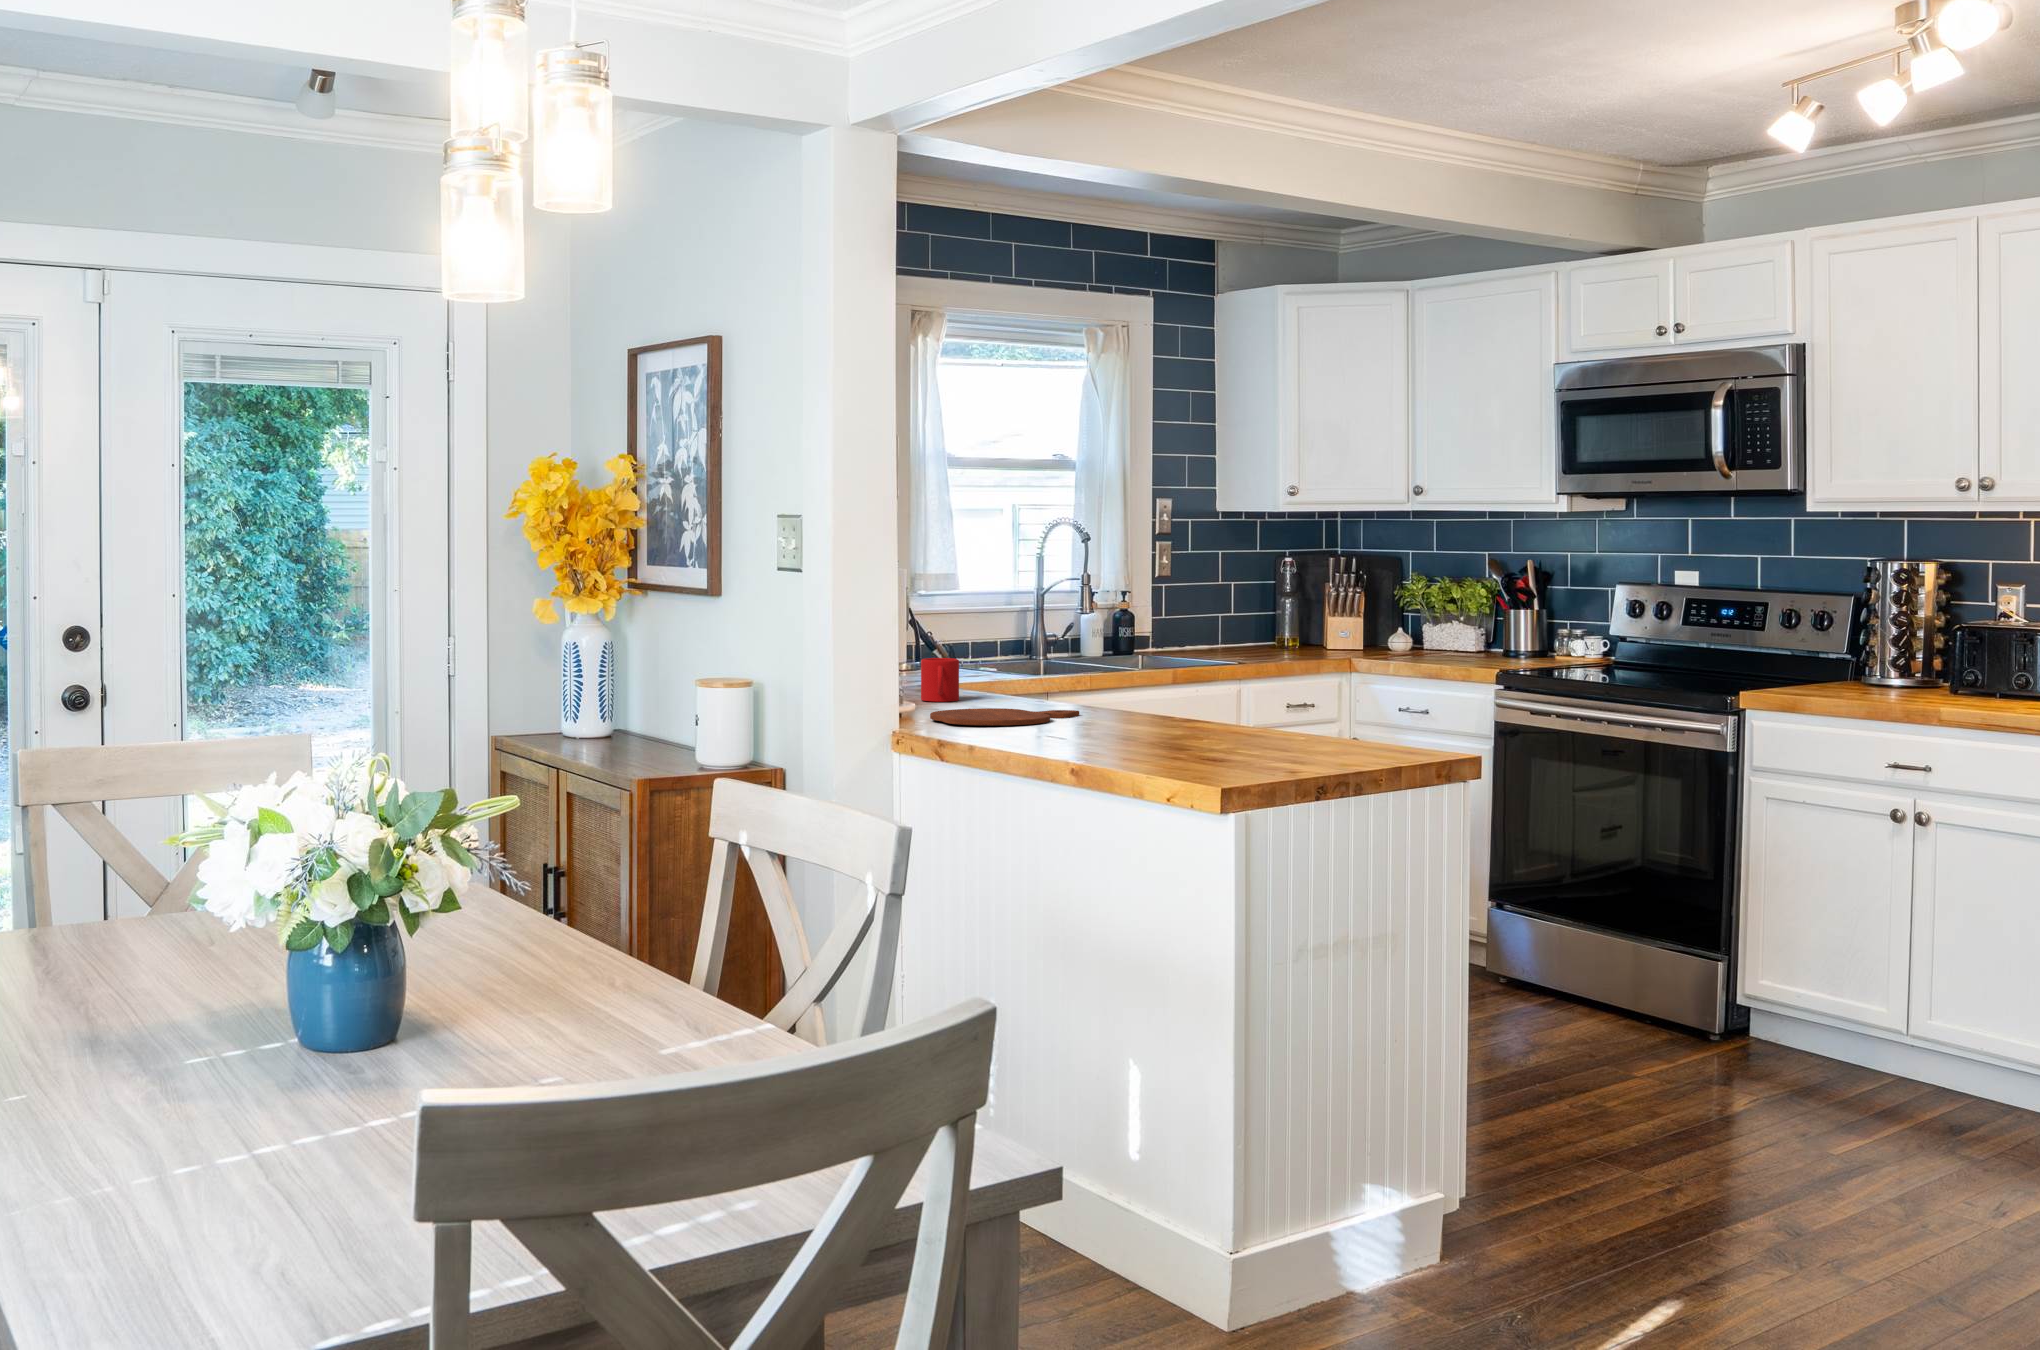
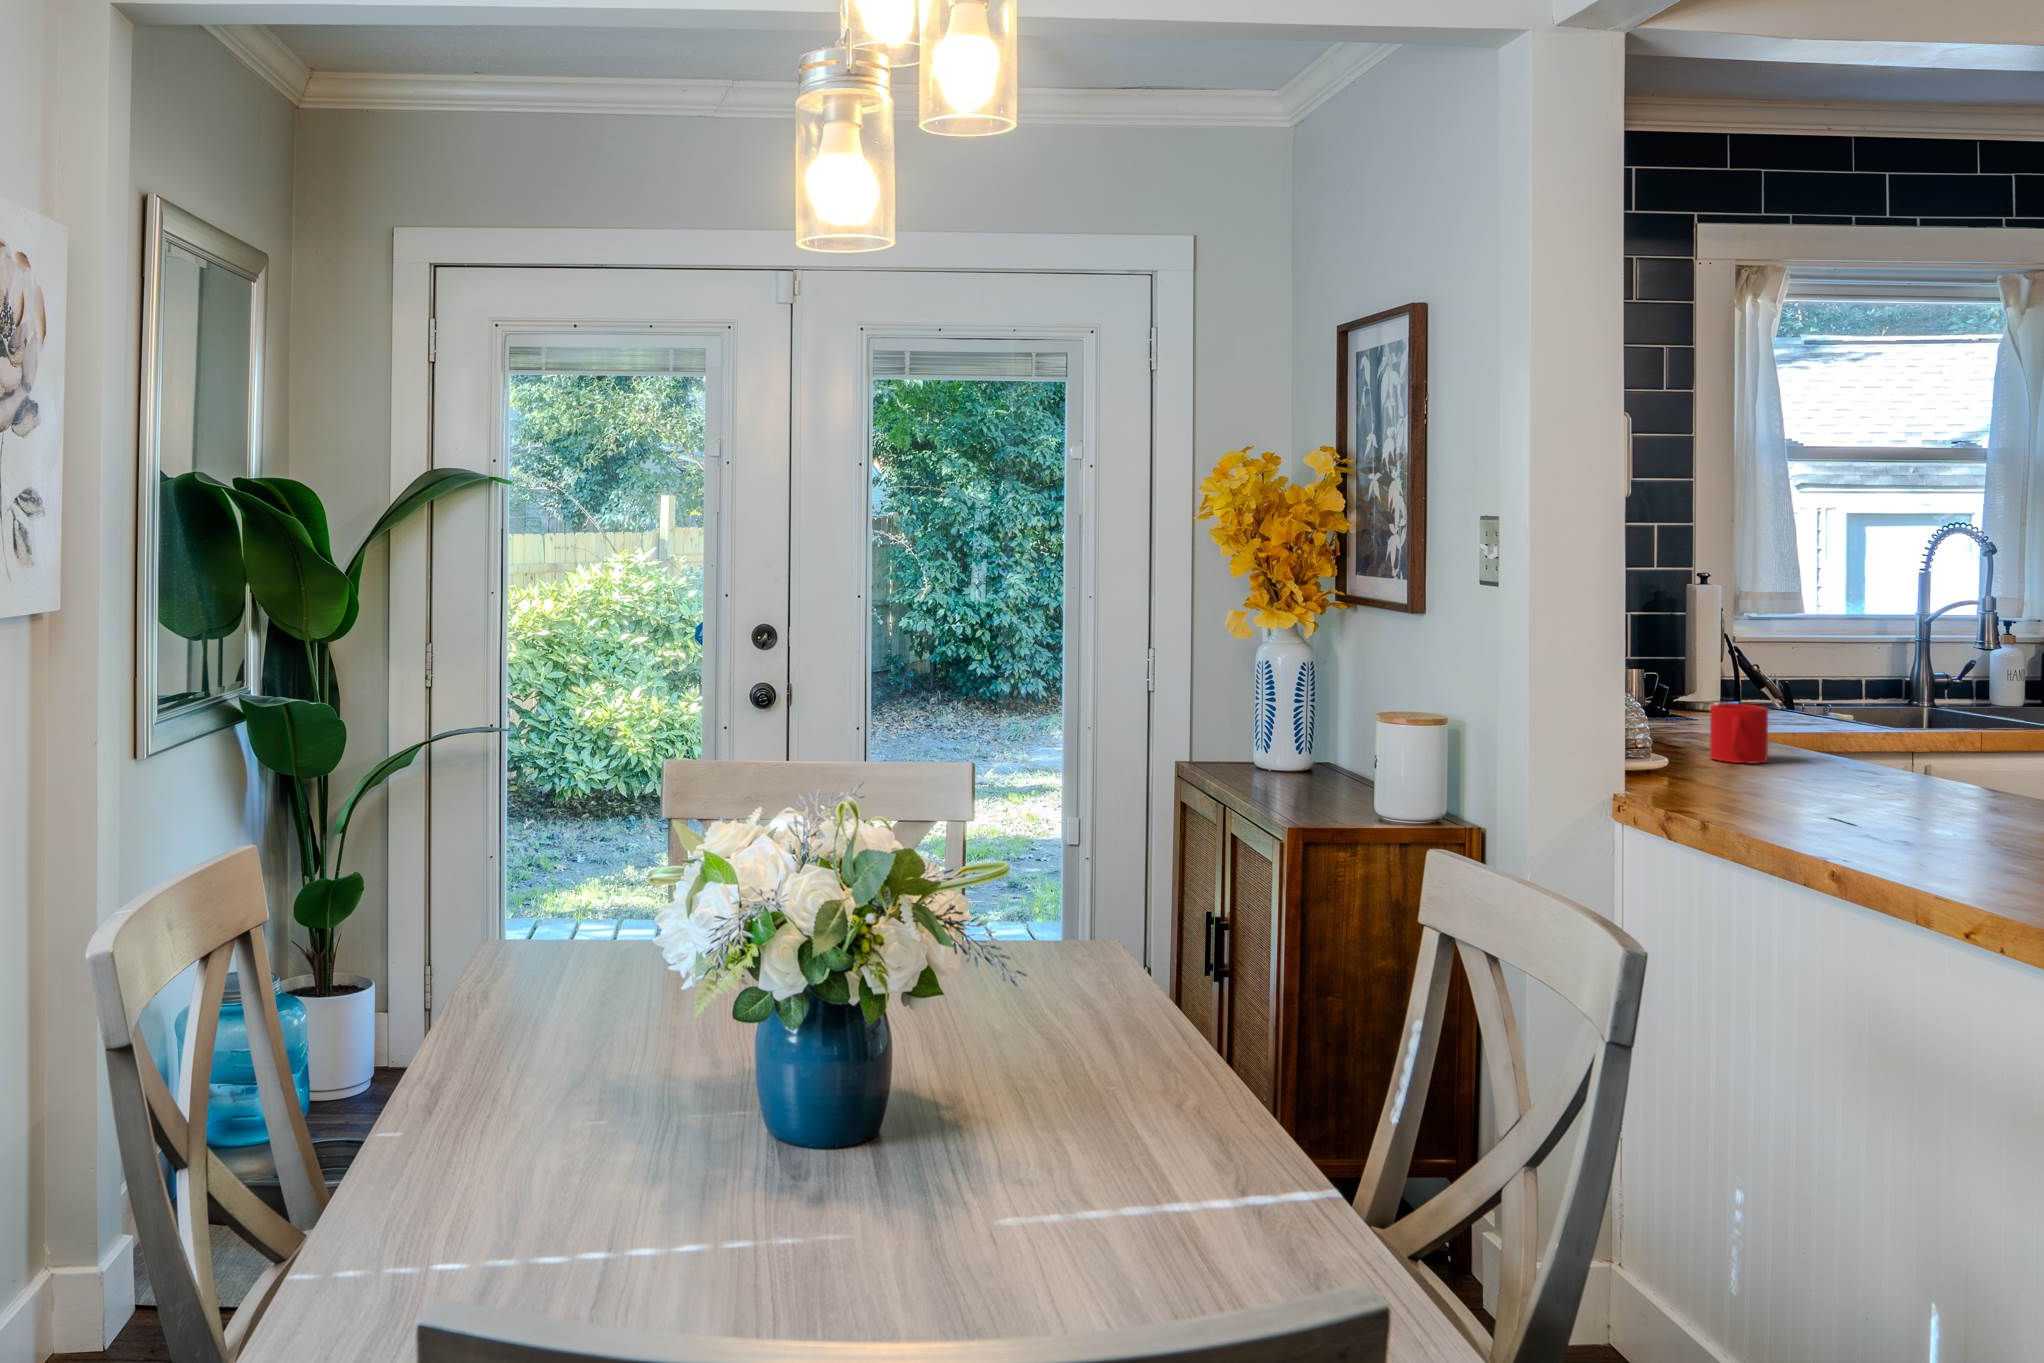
cutting board: present [930,708,1079,725] -> none [1697,783,1952,820]

